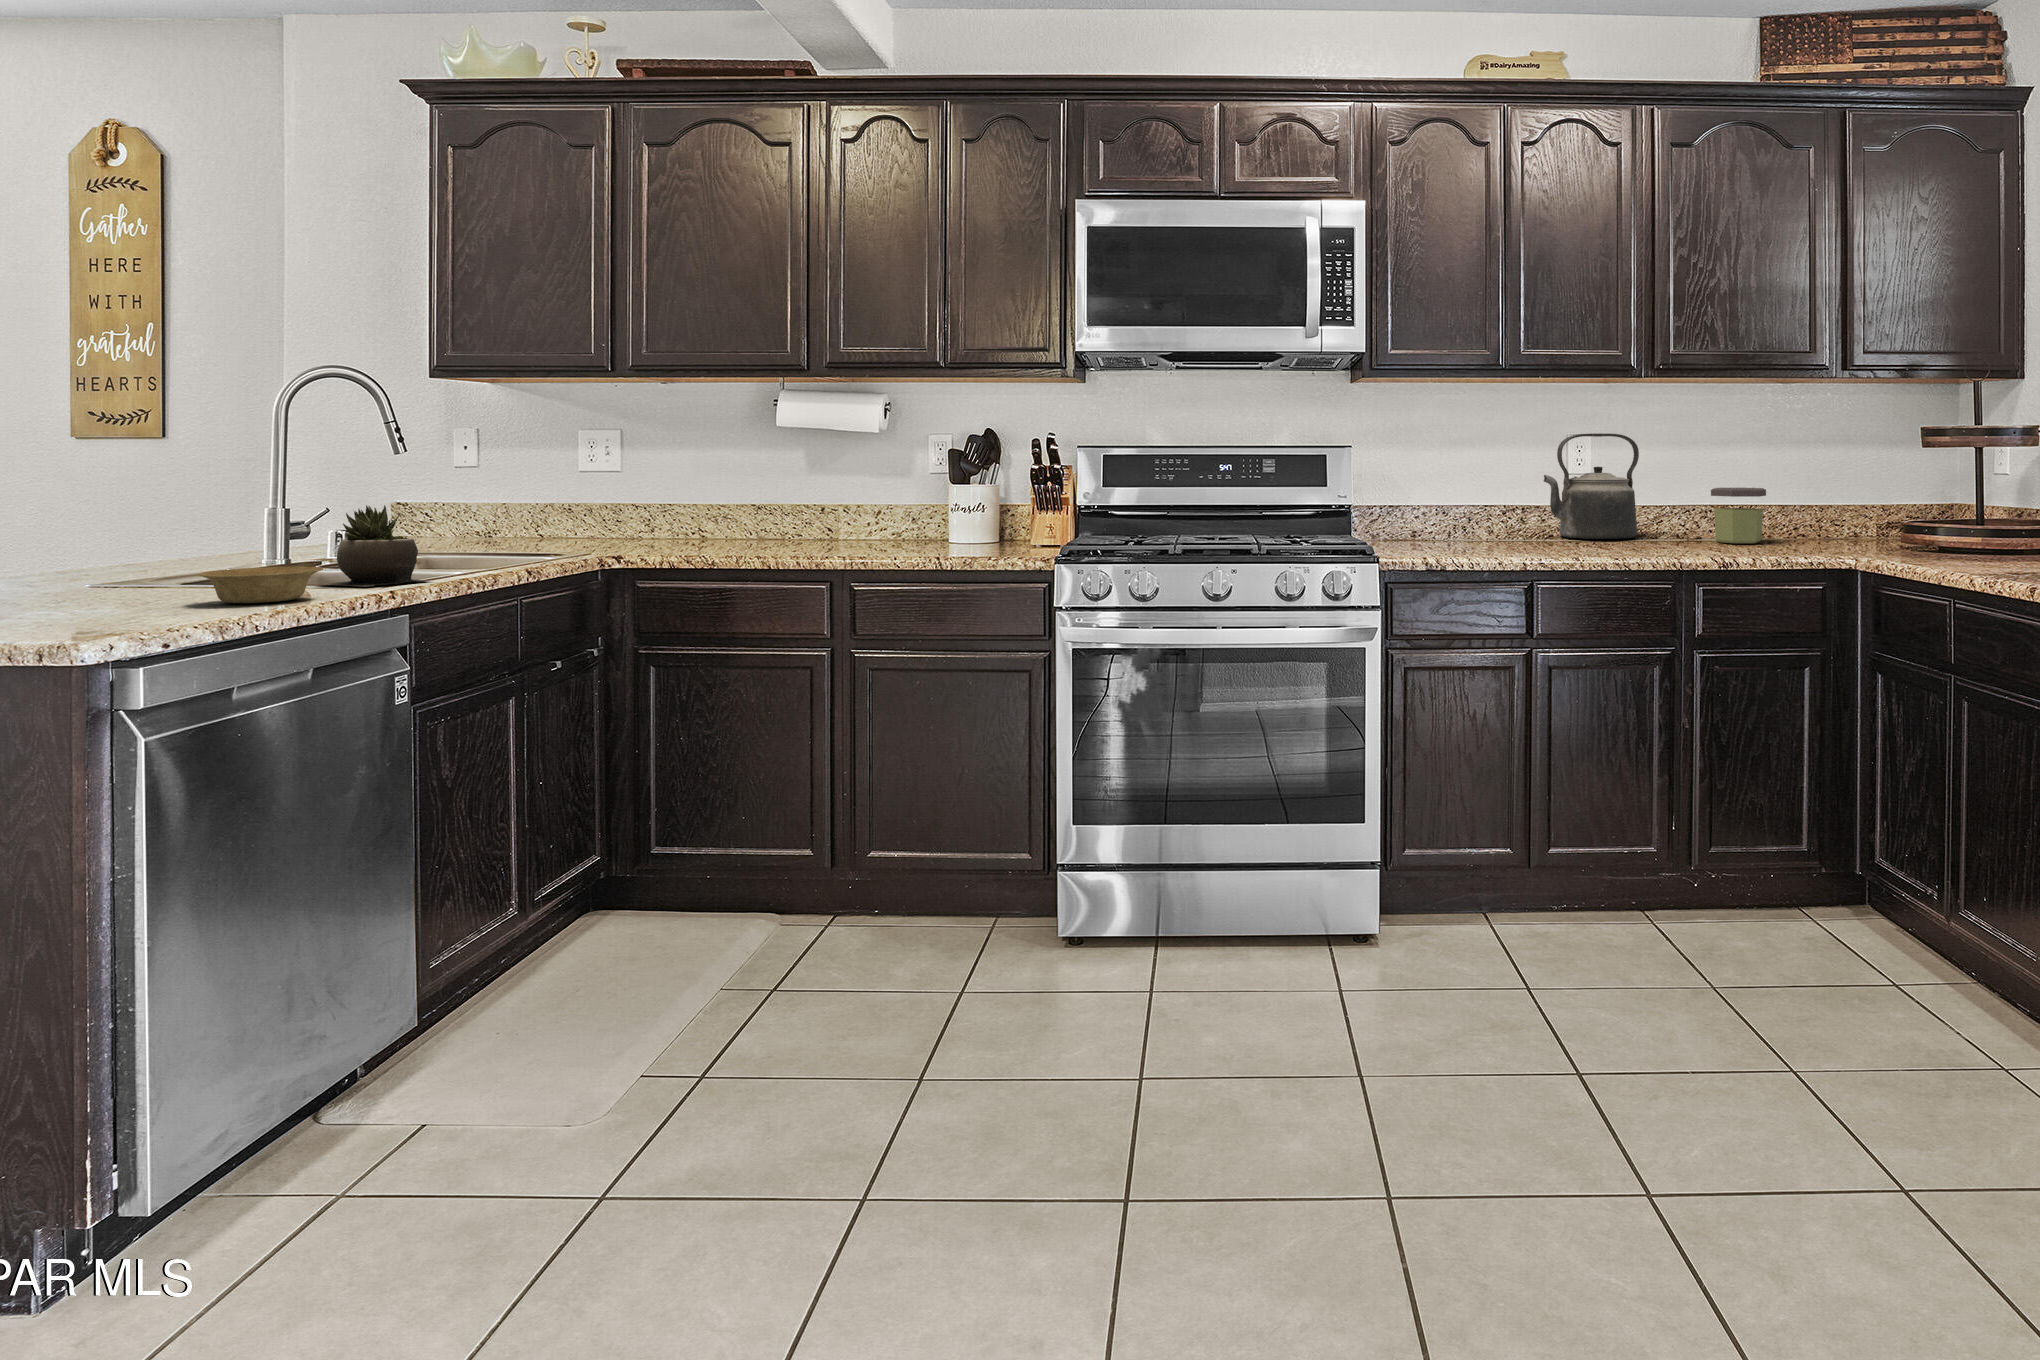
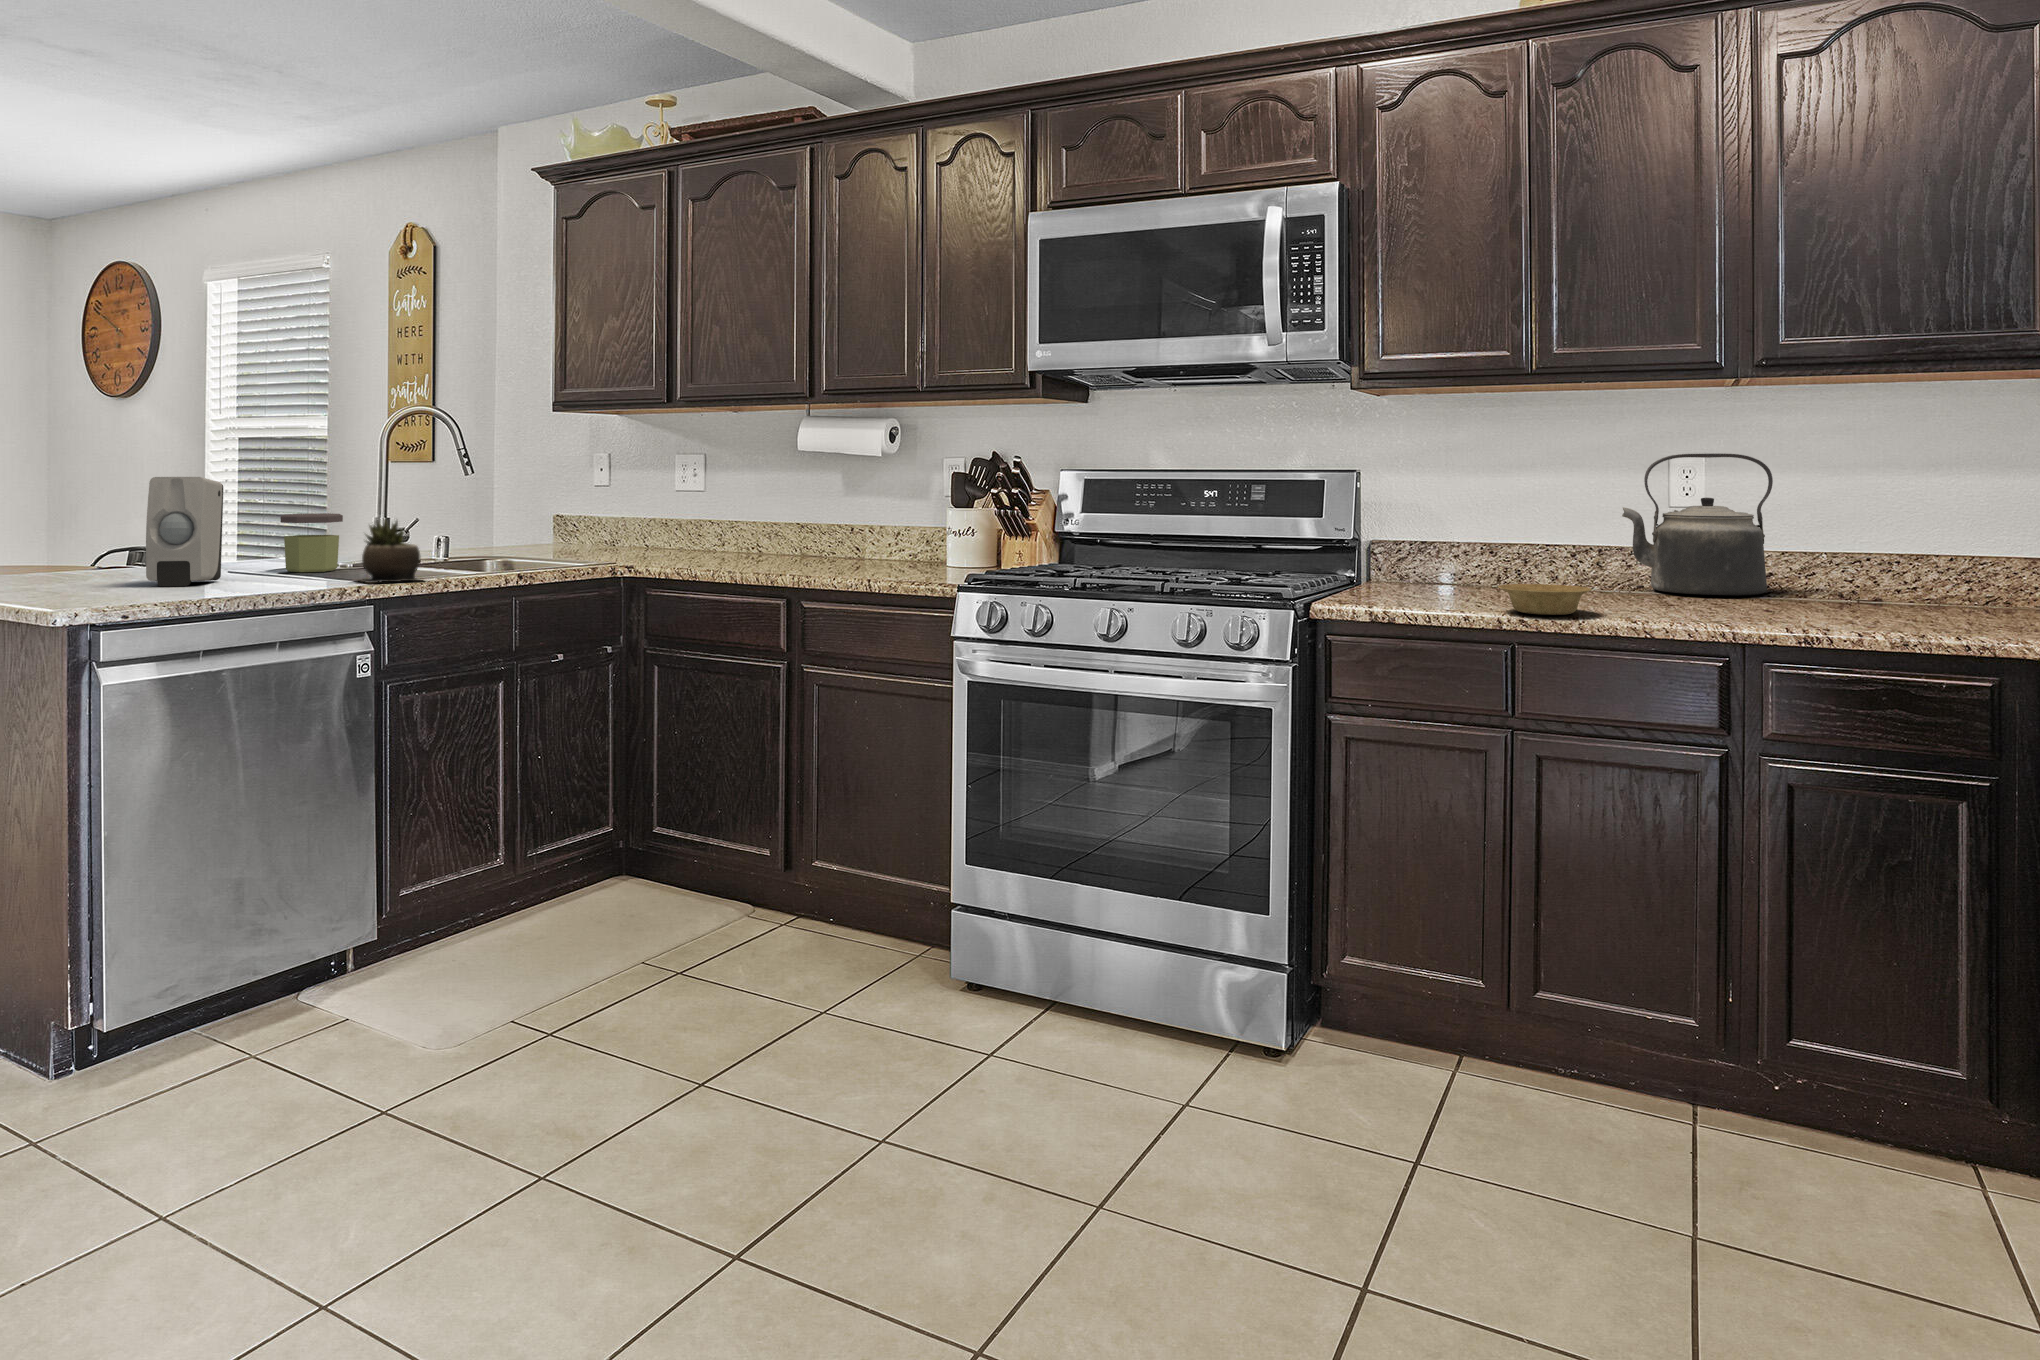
soap dispenser: none [8,454,102,606] -> present [146,477,223,586]
jar: present [1711,488,1766,543] -> present [280,513,343,572]
bowl: present [197,567,323,604] -> present [1498,584,1592,615]

